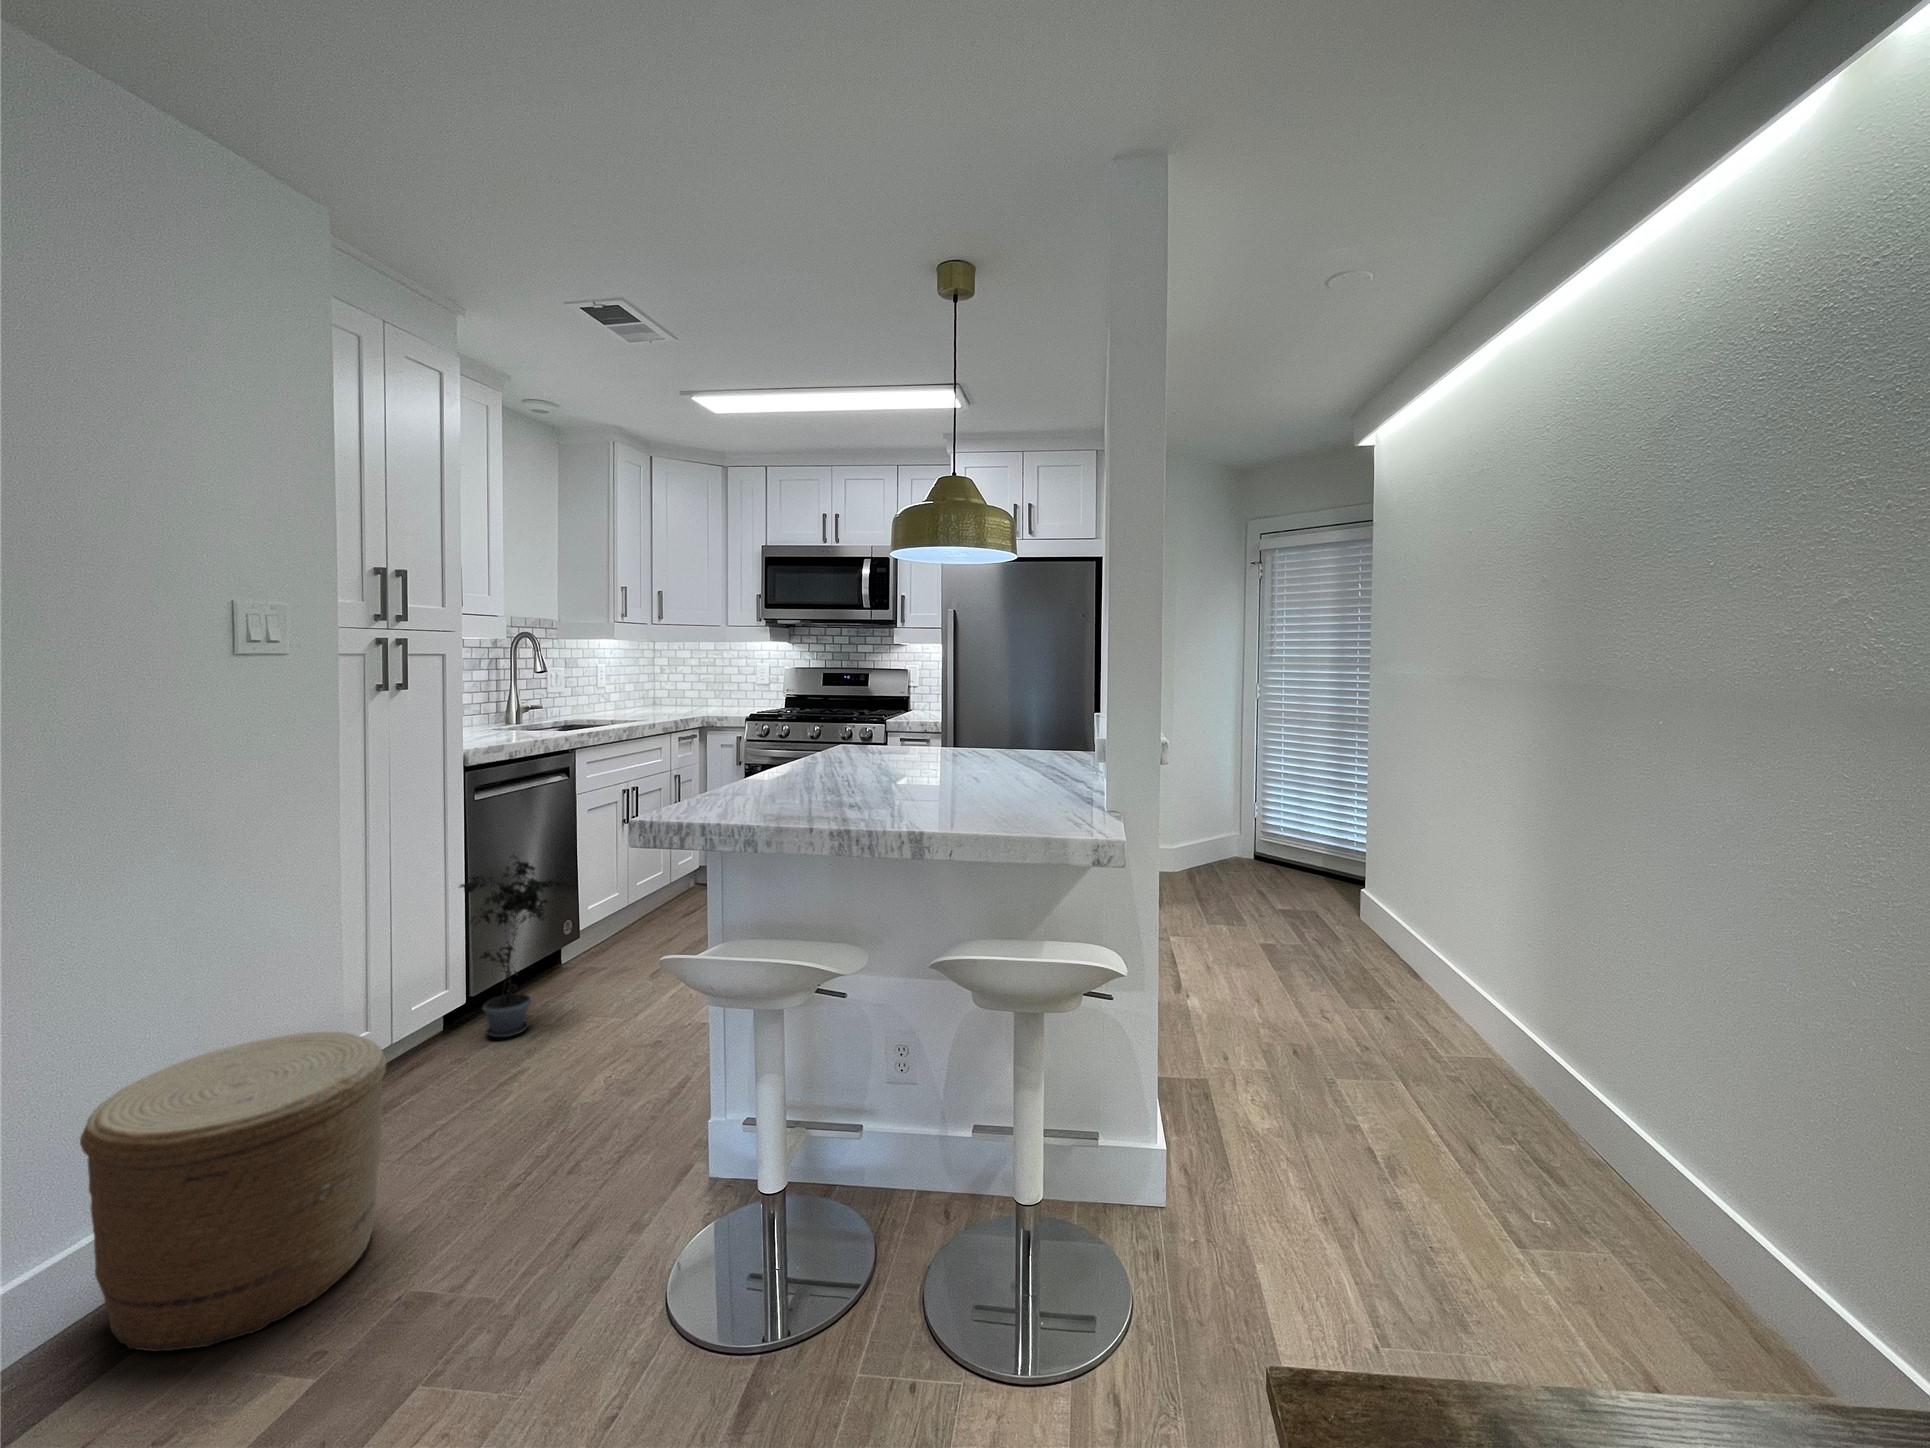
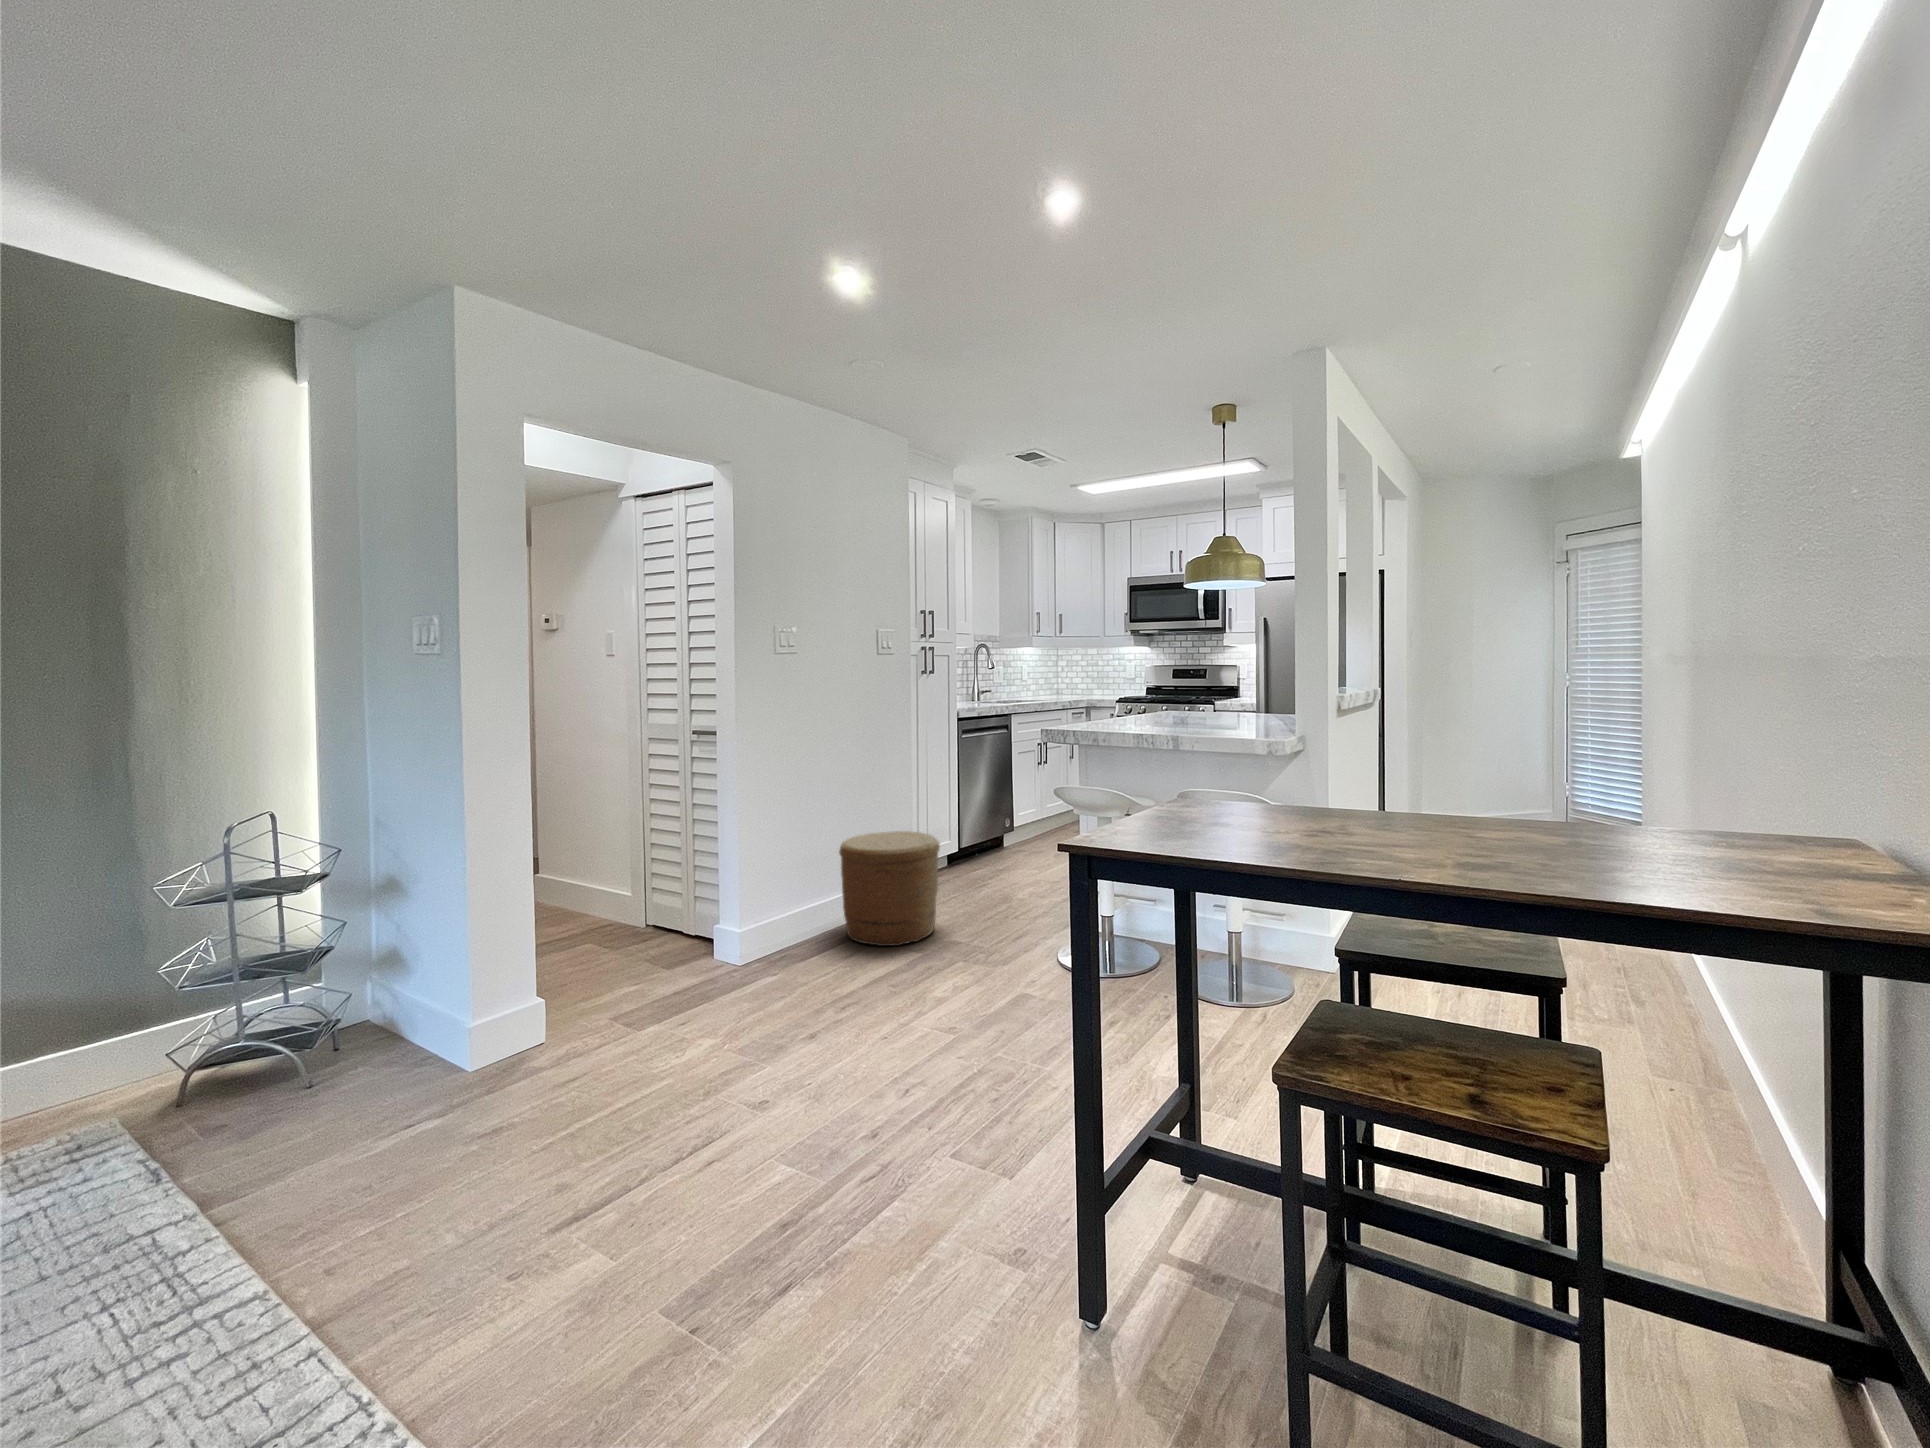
potted plant: present [458,855,571,1037] -> none [956,770,1014,874]

